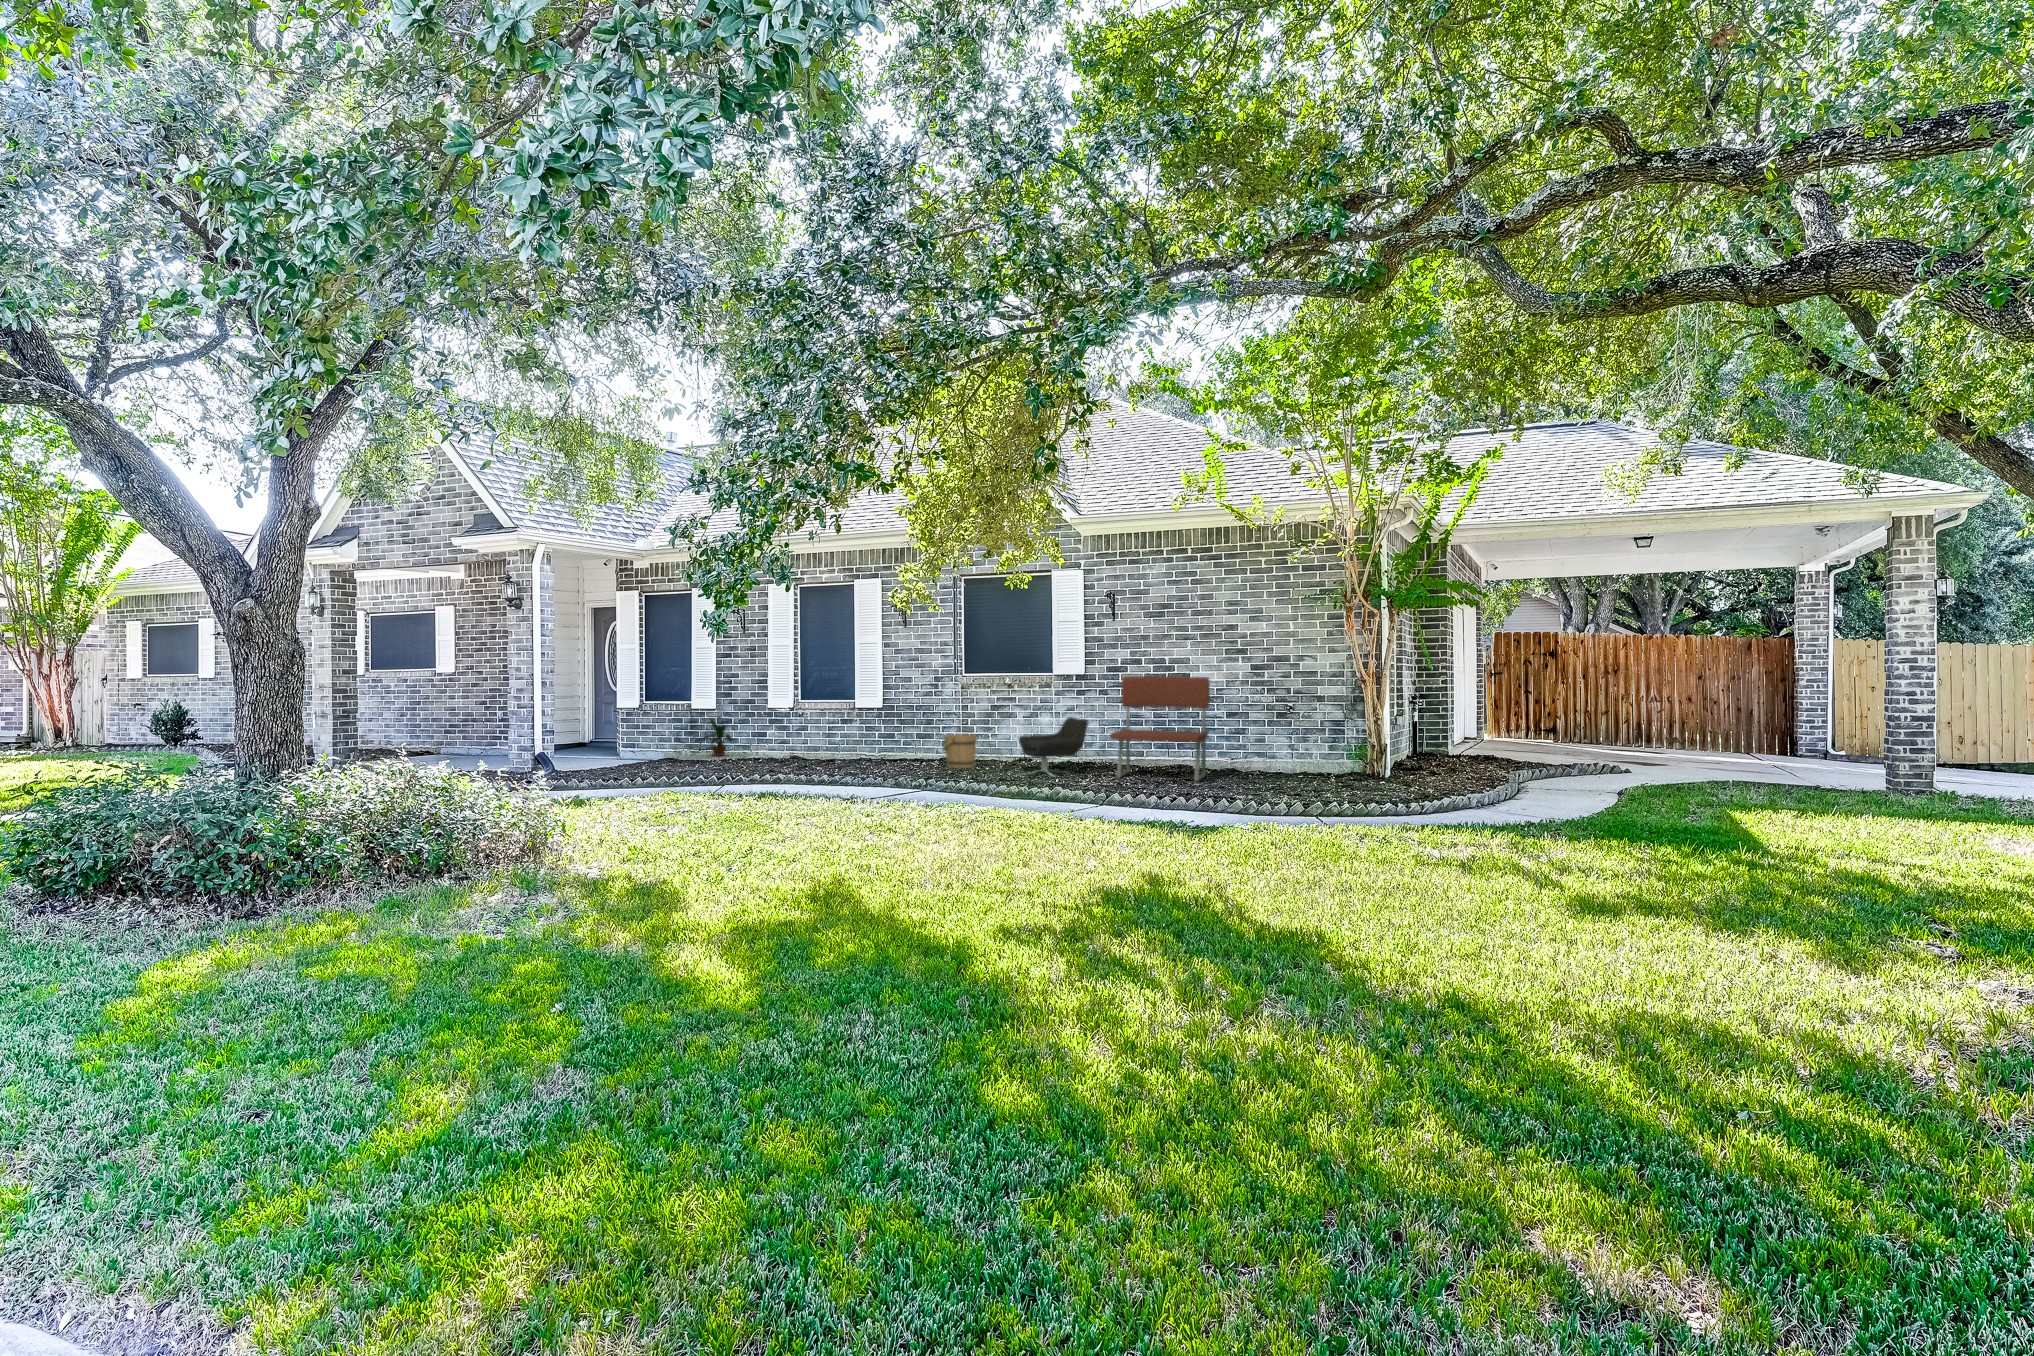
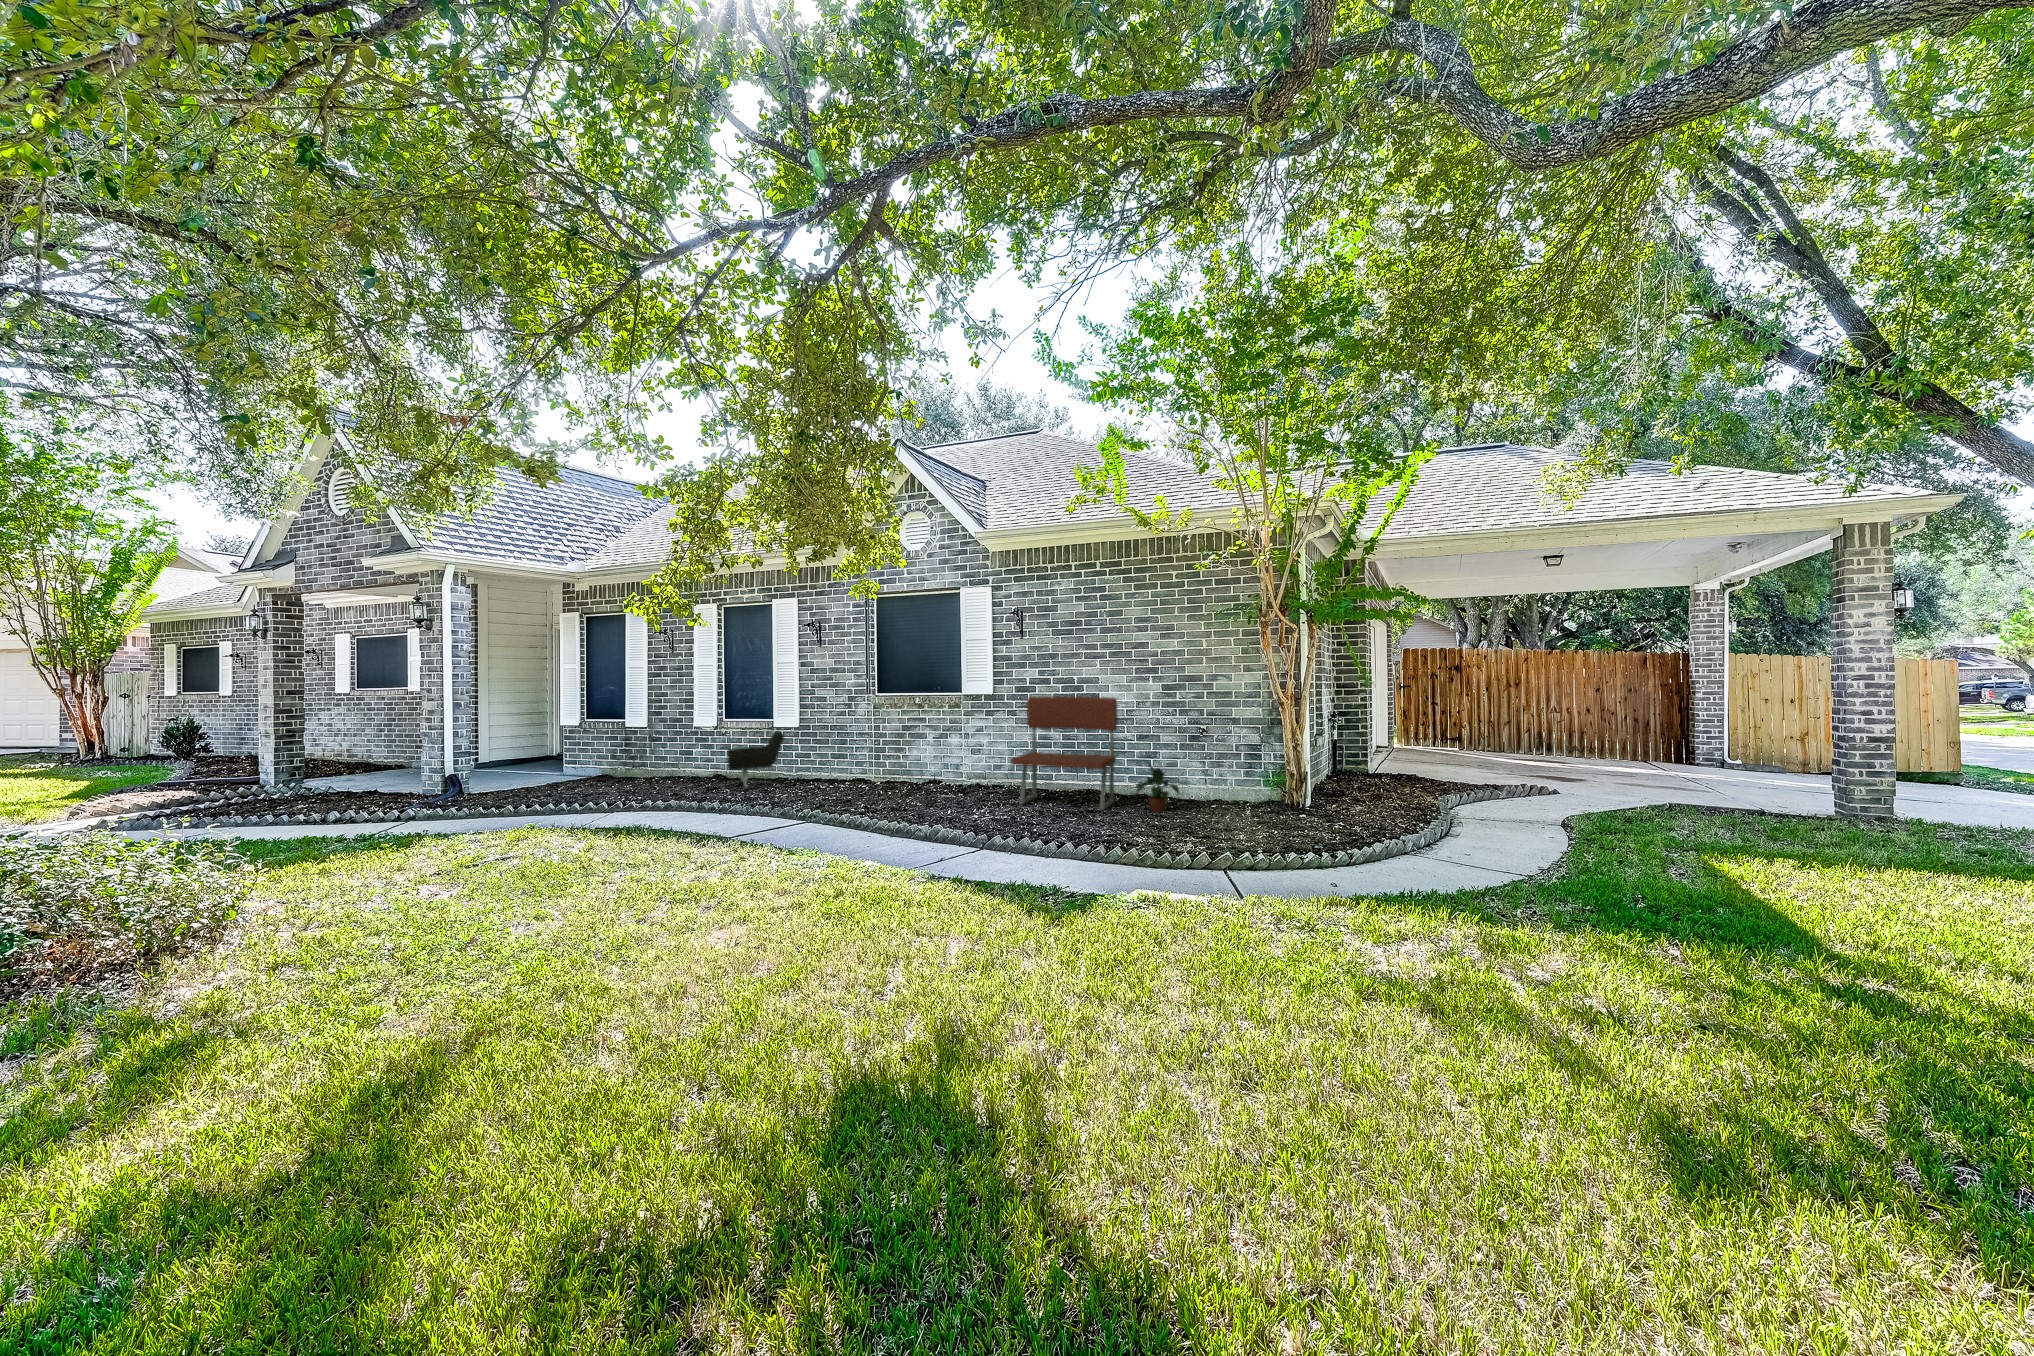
lounge chair: present [1019,717,1088,776] -> present [727,731,784,787]
potted plant: present [703,719,732,756] -> present [1136,762,1179,811]
bucket: present [942,734,977,768] -> none [850,754,886,790]

